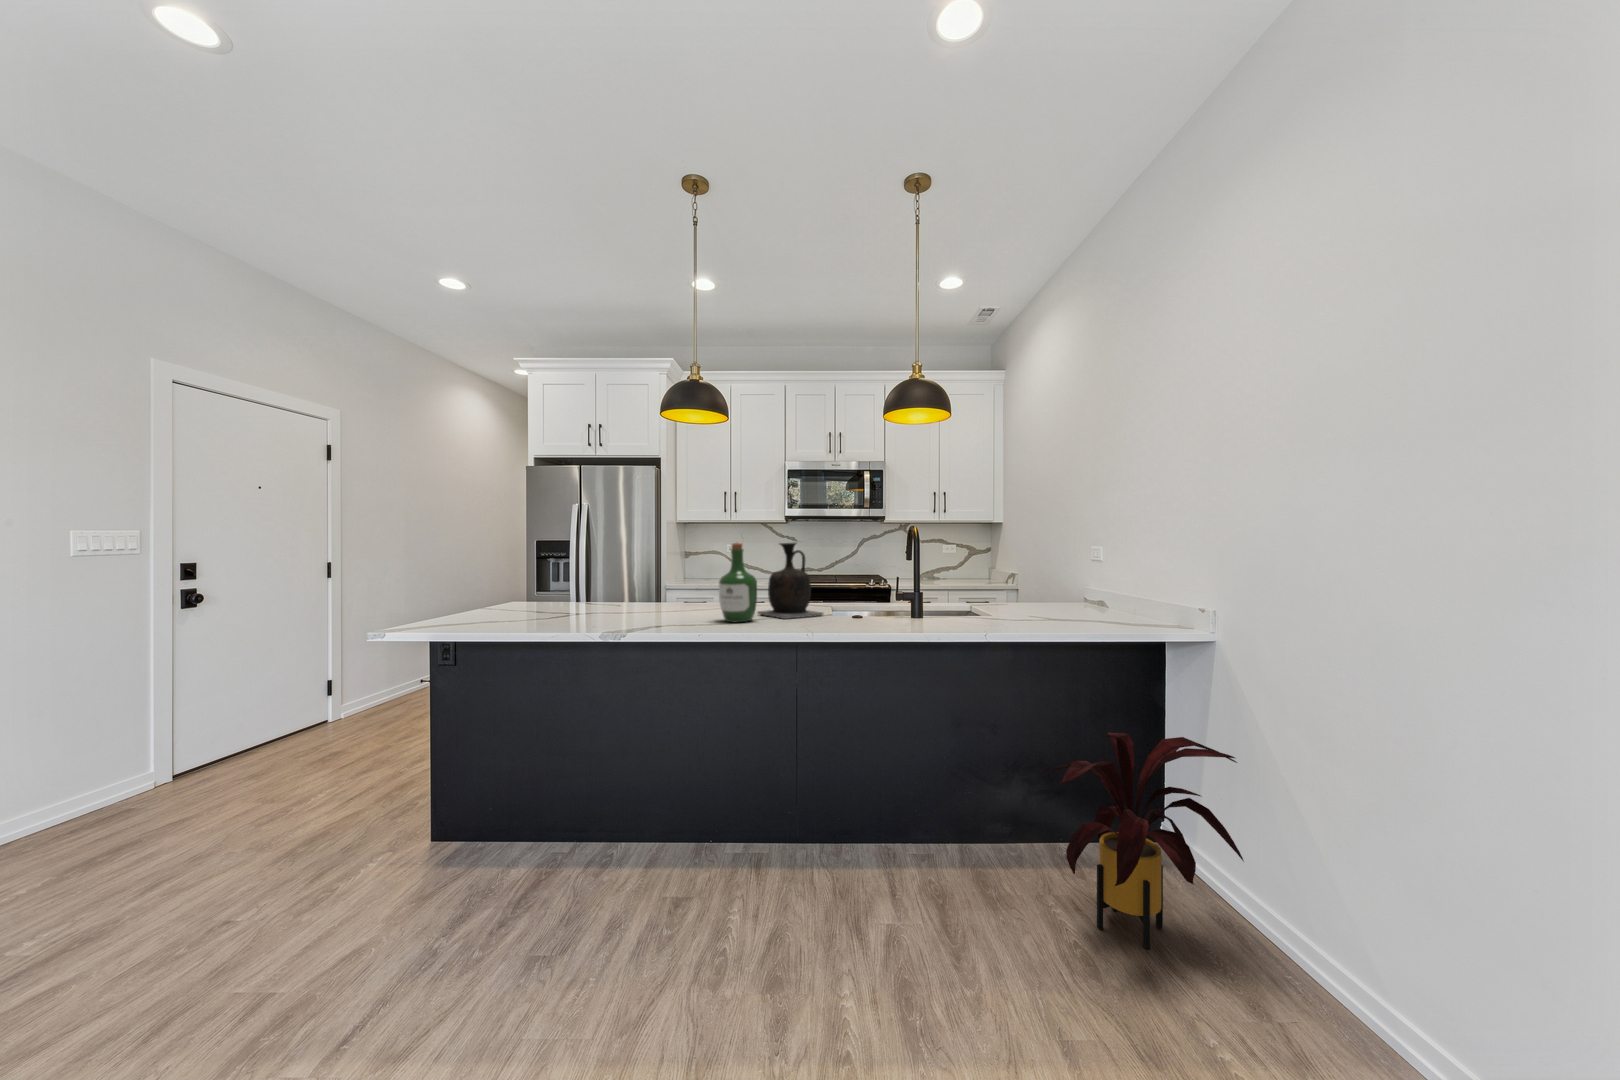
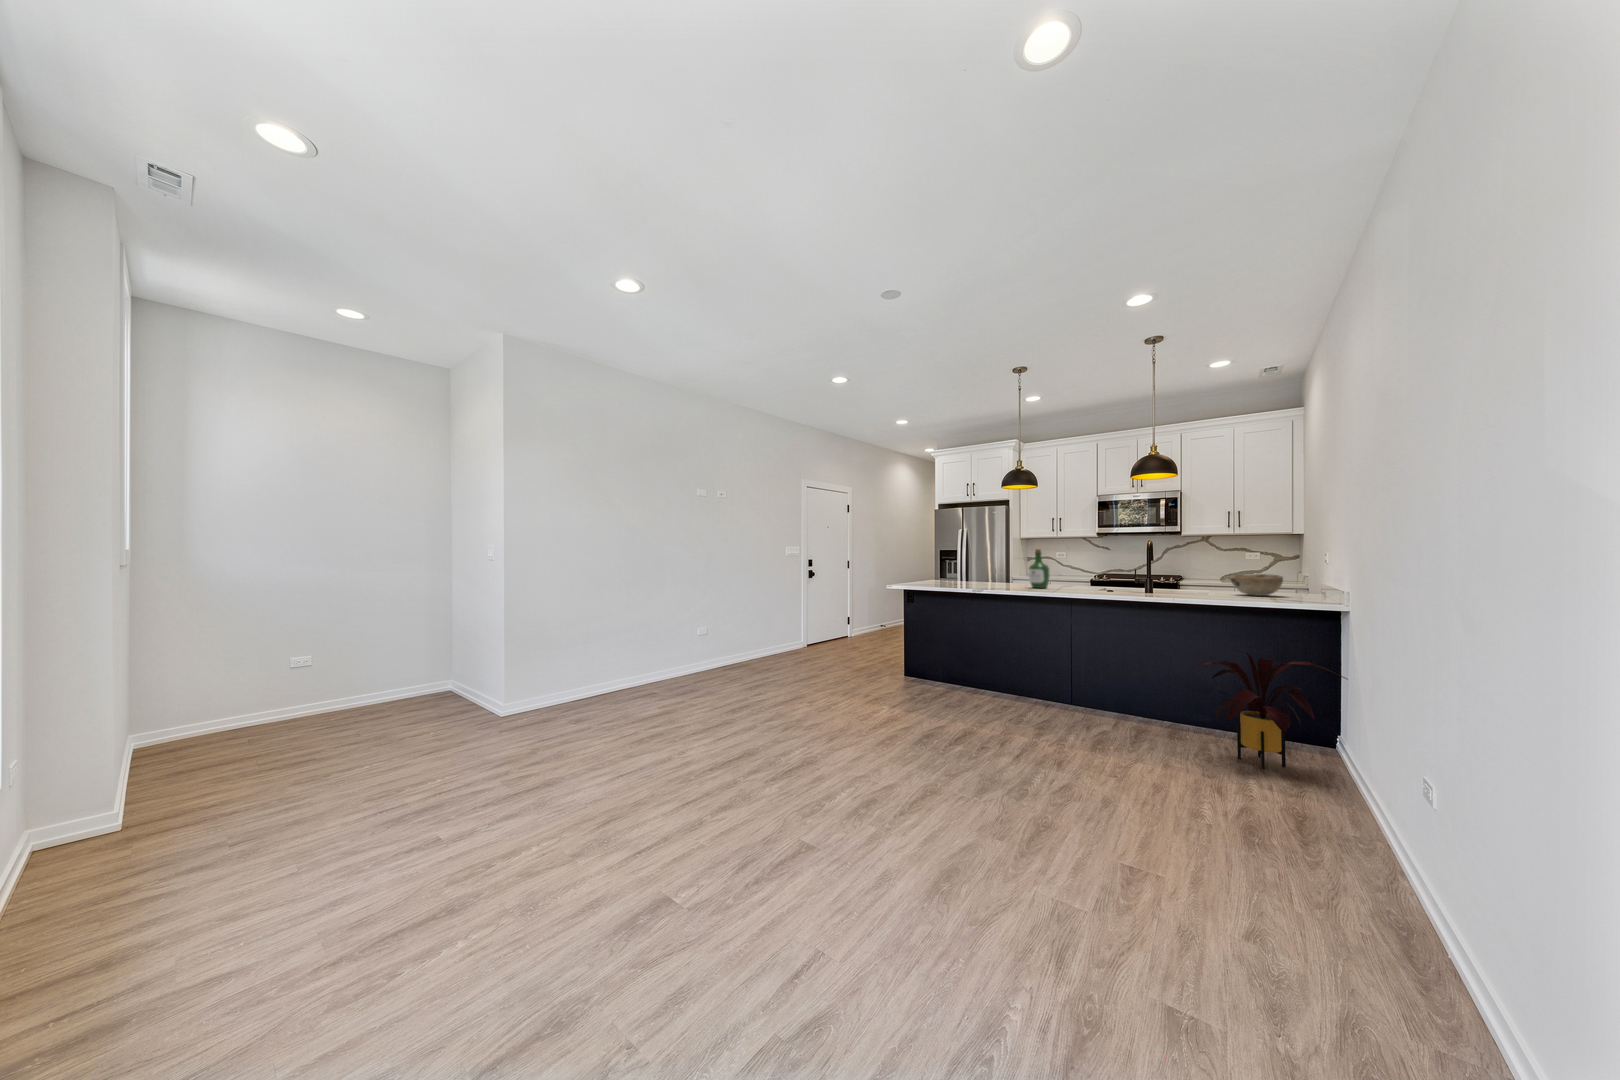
vase: present [757,543,823,619] -> none [1054,549,1092,589]
decorative bowl: none [1023,583,1091,618] -> present [1231,574,1283,596]

